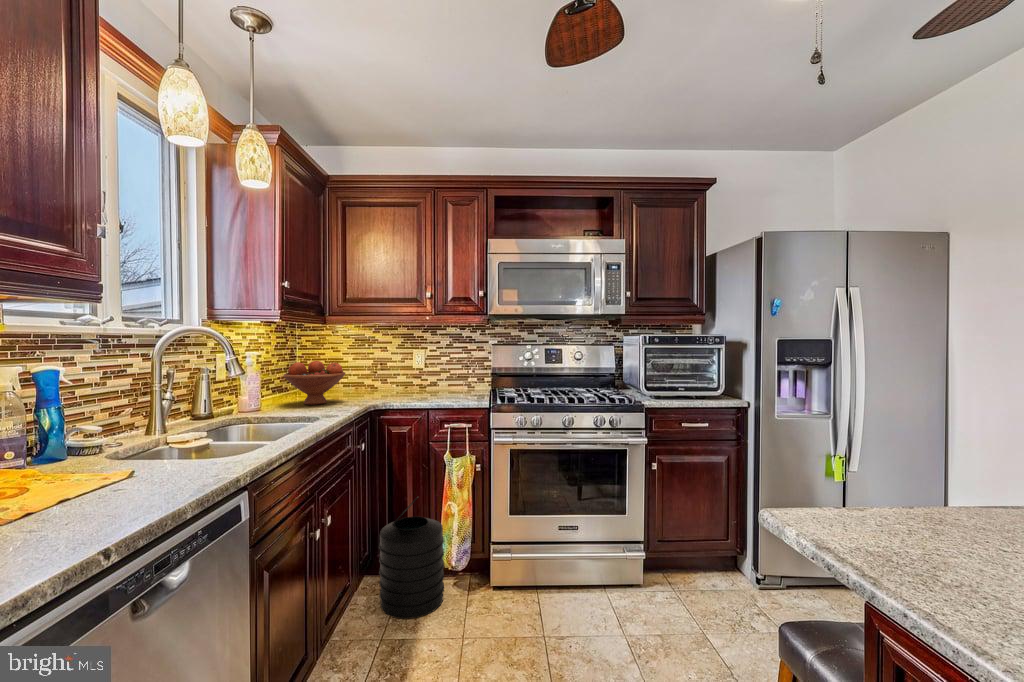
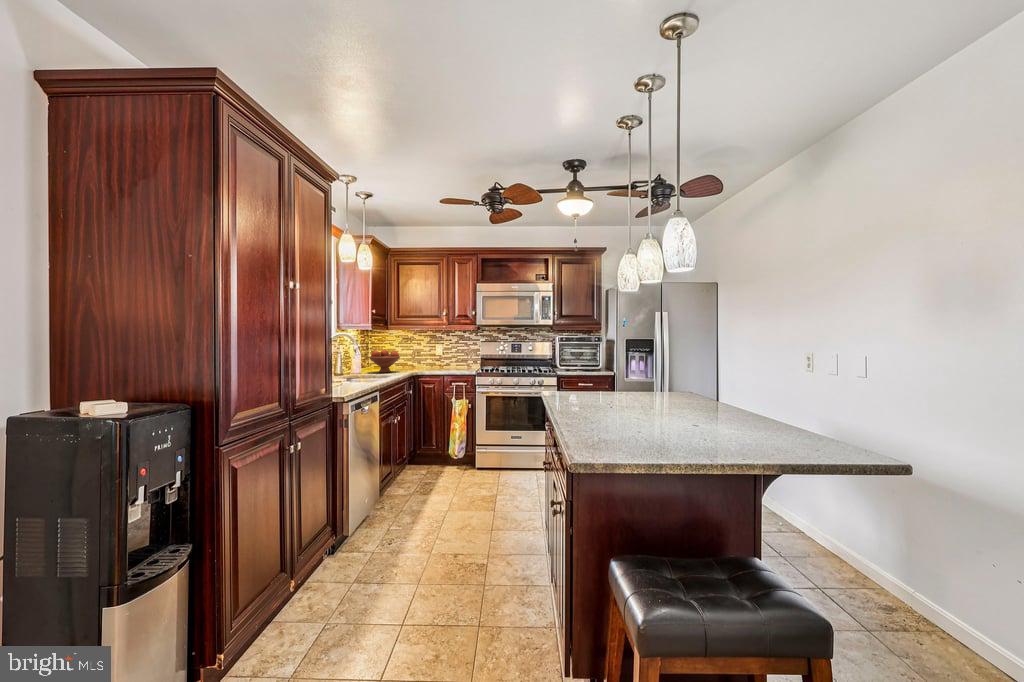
trash can: present [379,497,444,619] -> none [419,419,451,476]

